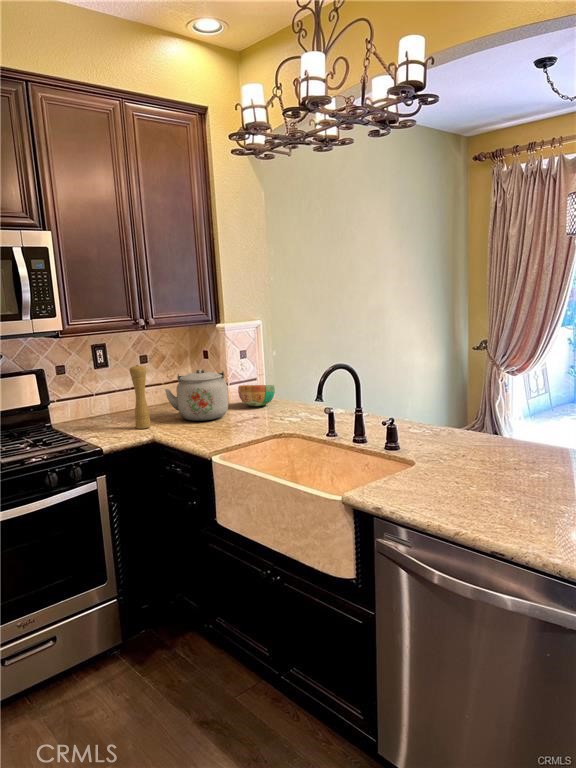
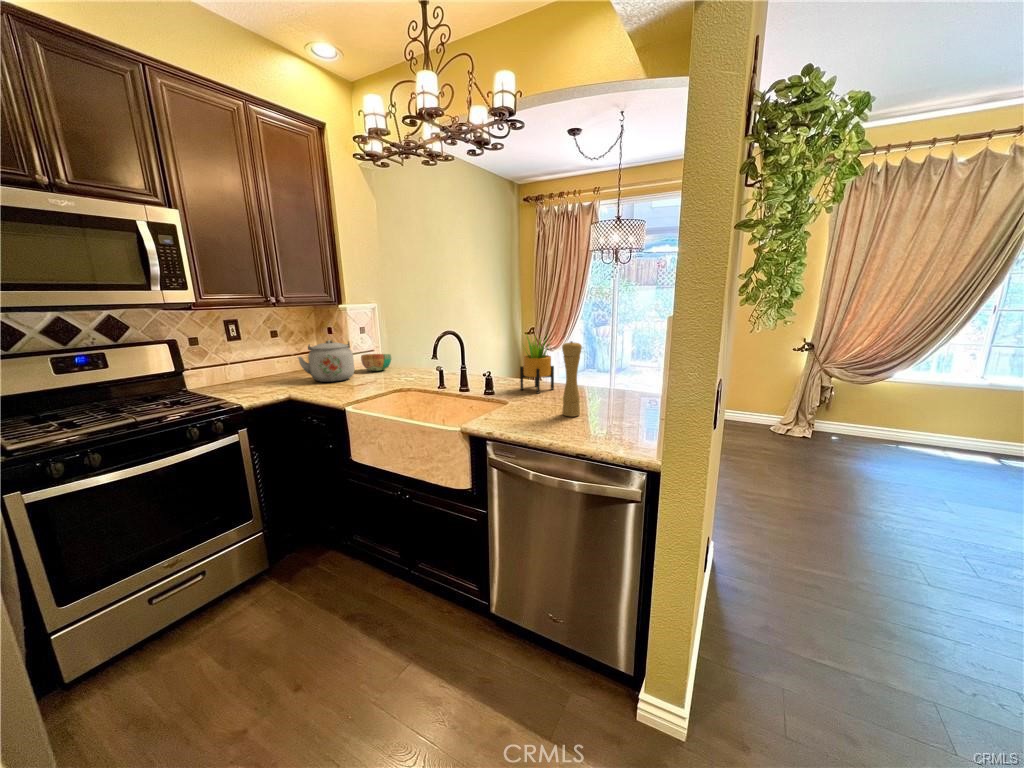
pepper mill: present [130,365,151,429] -> present [562,341,582,417]
potted plant: none [438,368,488,458] -> present [520,336,554,393]

